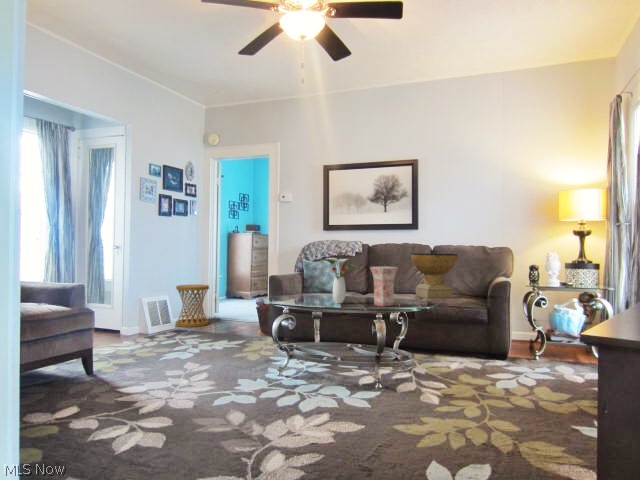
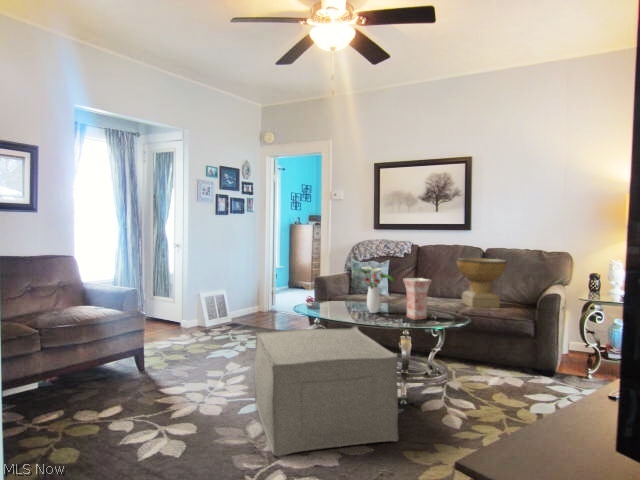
side table: present [176,285,209,327] -> none [232,280,263,321]
ottoman: none [228,313,387,439] -> present [255,328,399,456]

